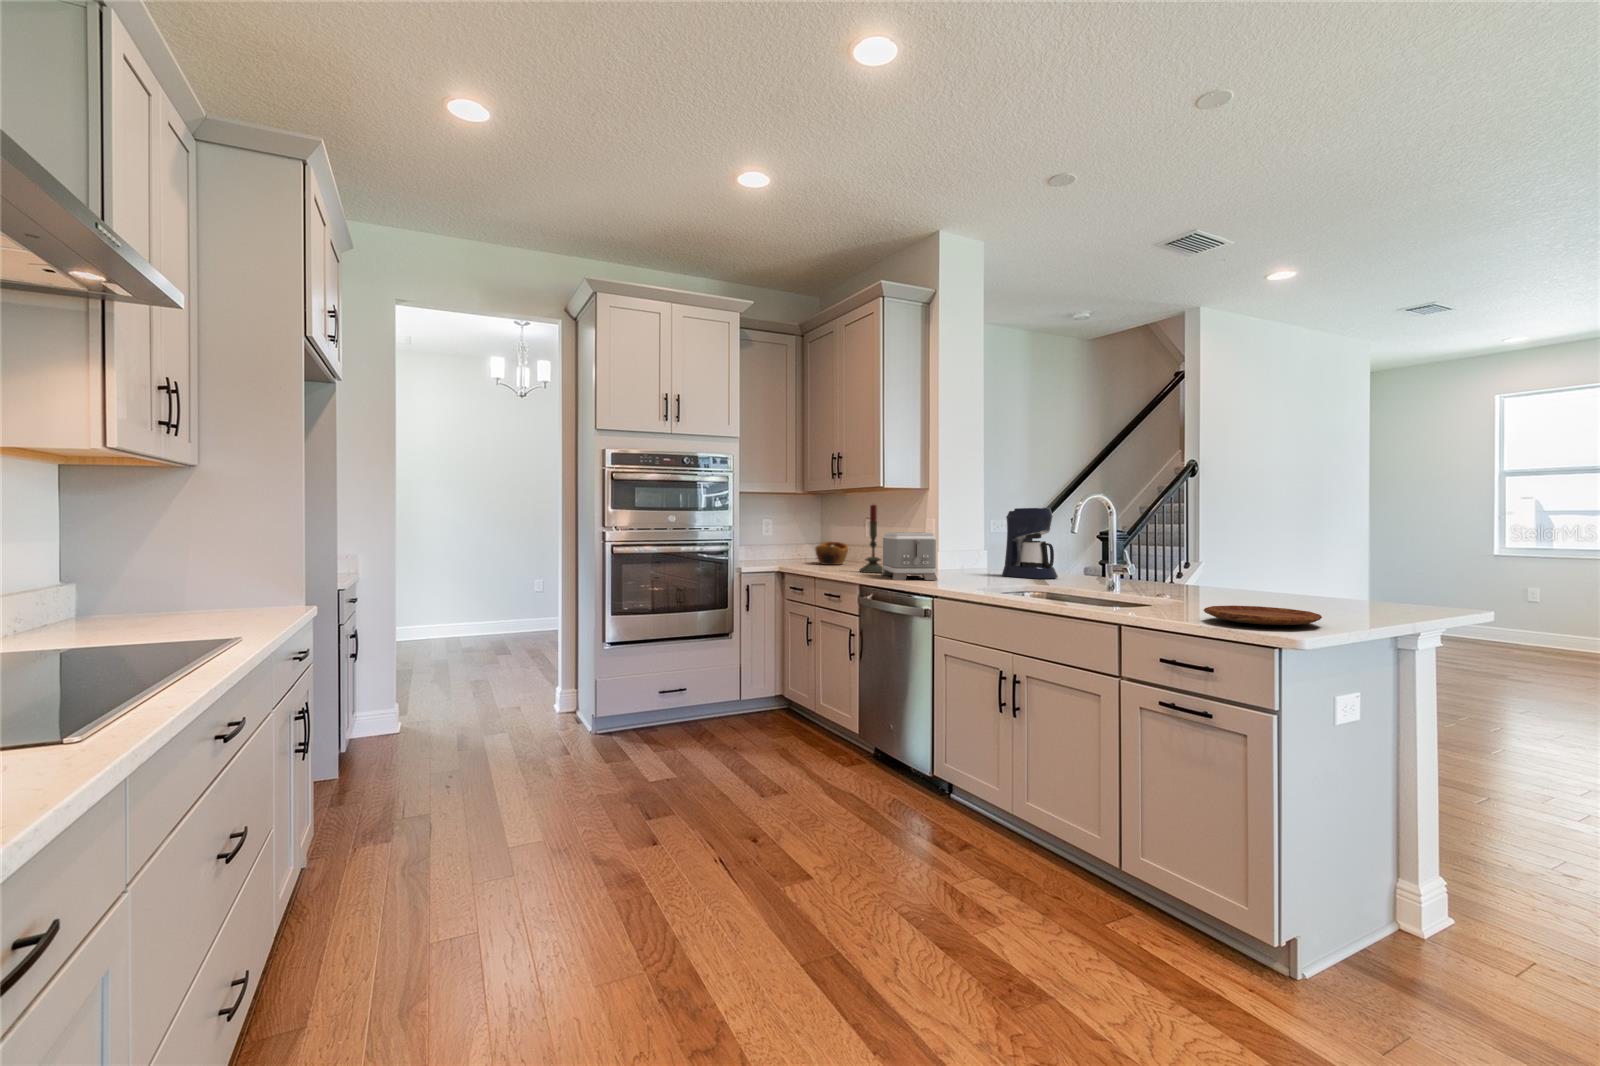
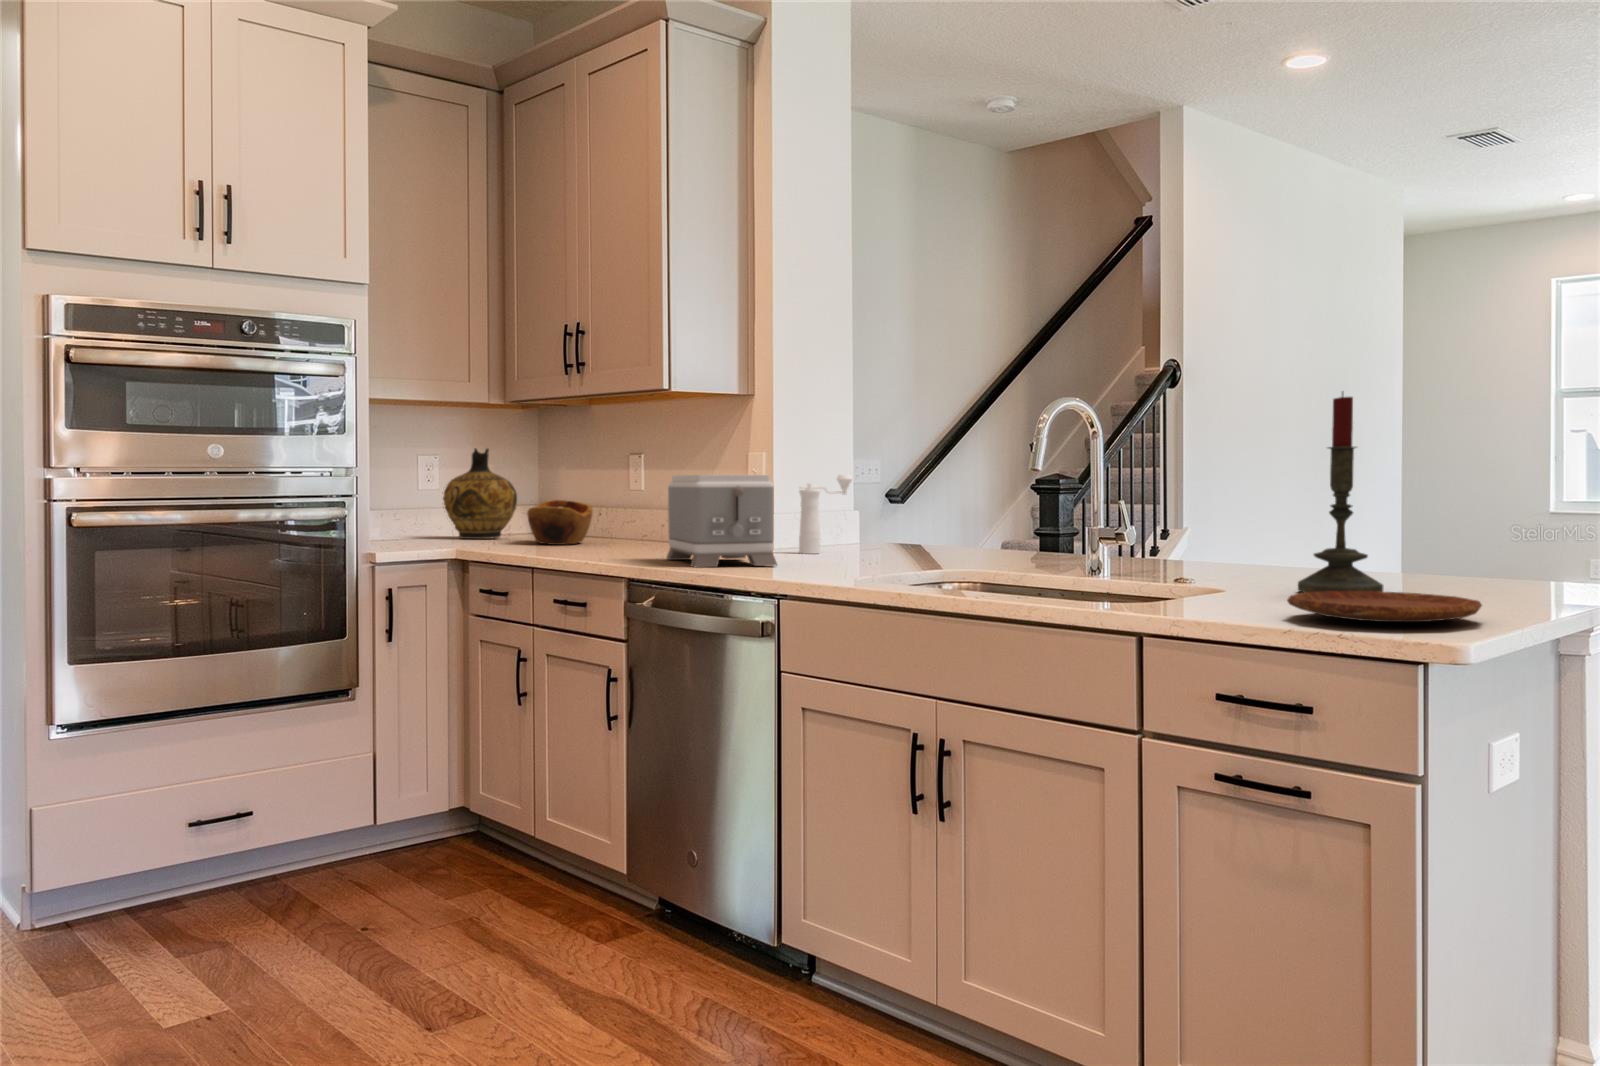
candle: present [860,505,883,573] -> present [1298,396,1383,592]
coffee maker: present [1002,508,1058,579] -> none [887,430,985,560]
ceramic jug: none [775,515,811,561] -> present [443,448,517,539]
pepper mill: none [955,531,985,573] -> present [799,475,852,554]

